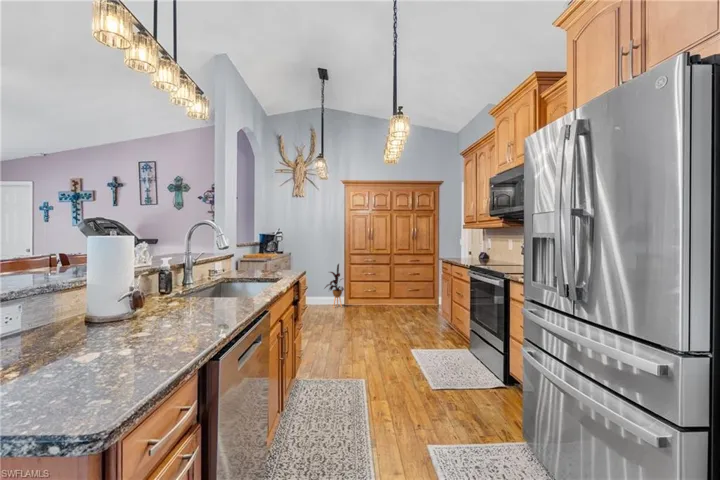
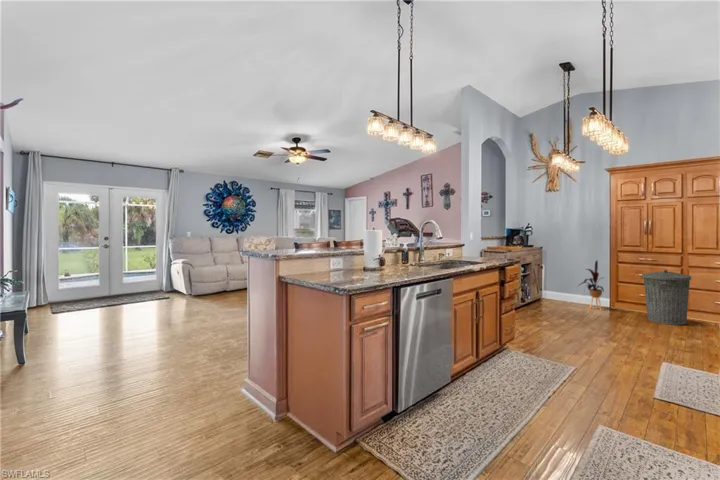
trash can: none [370,268,398,312] -> present [642,270,691,325]

